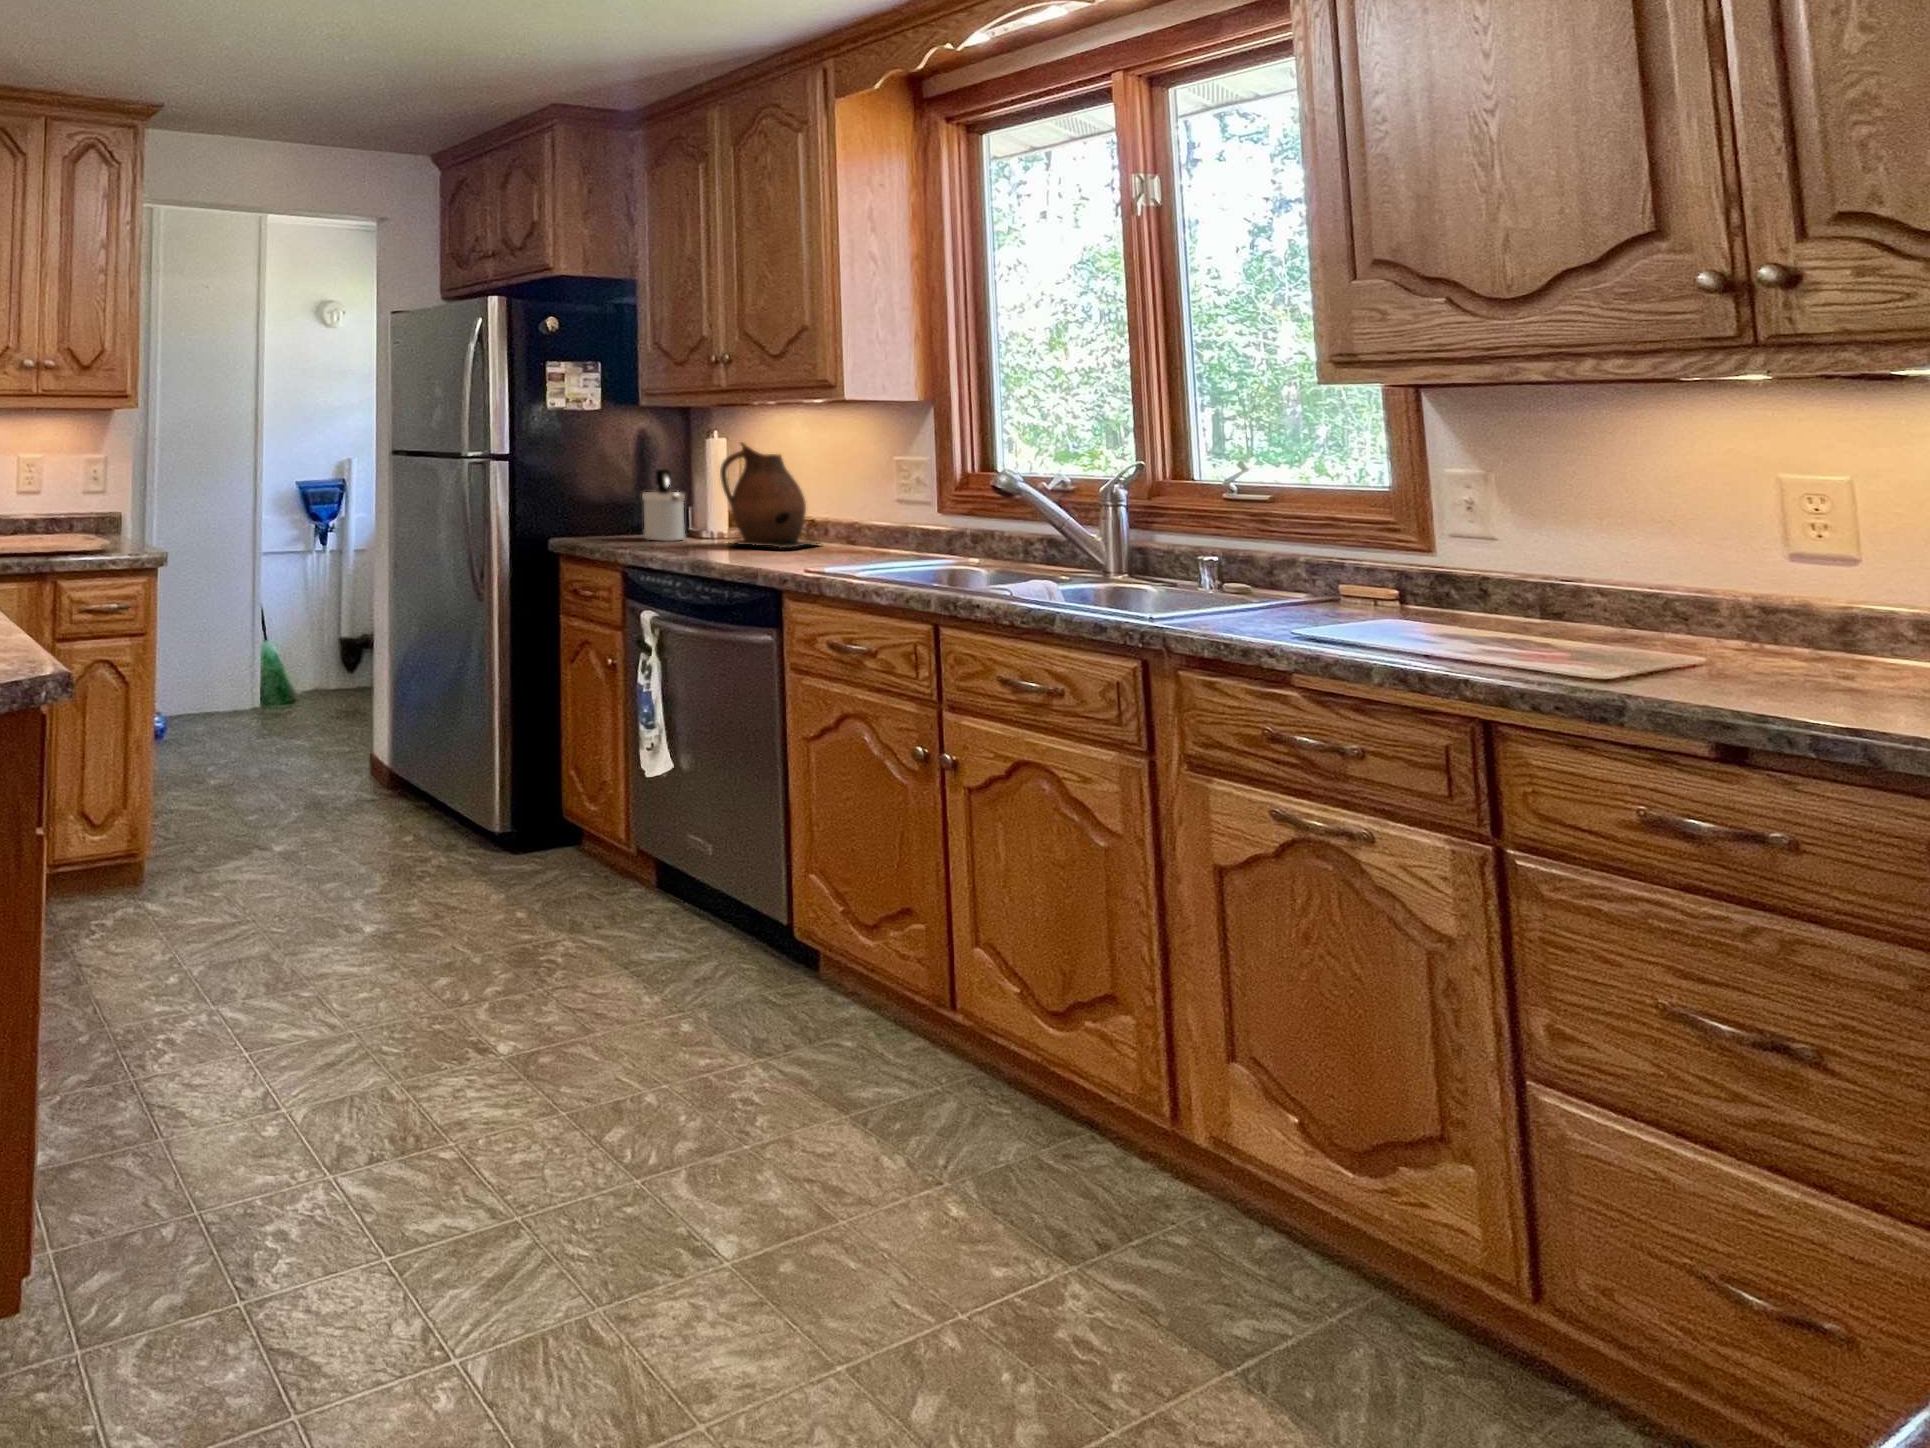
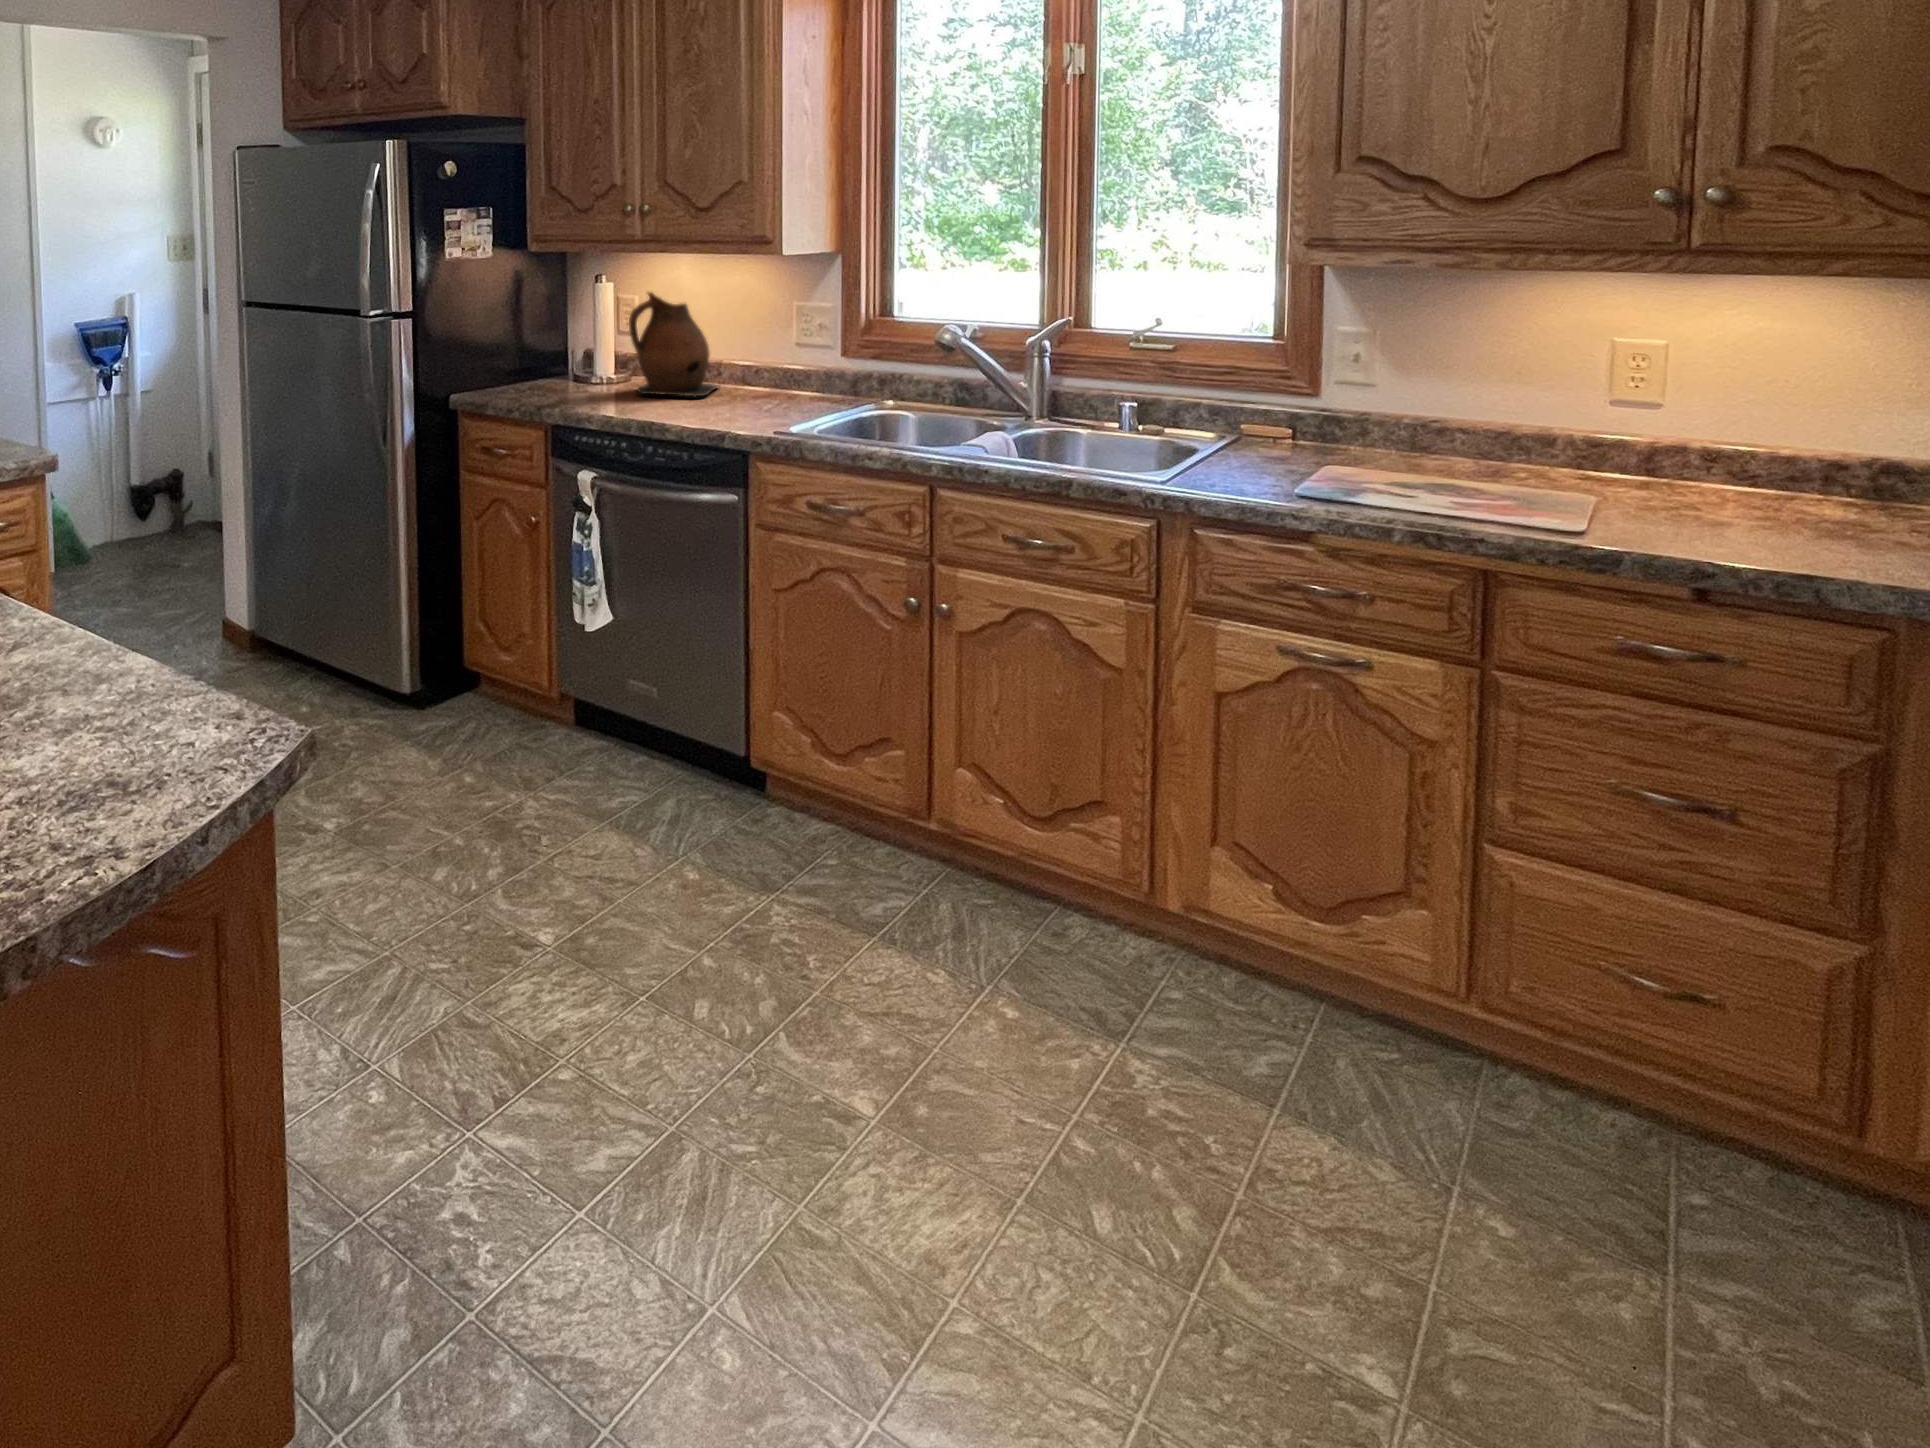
soap dispenser: present [642,469,685,541] -> none [539,318,581,391]

